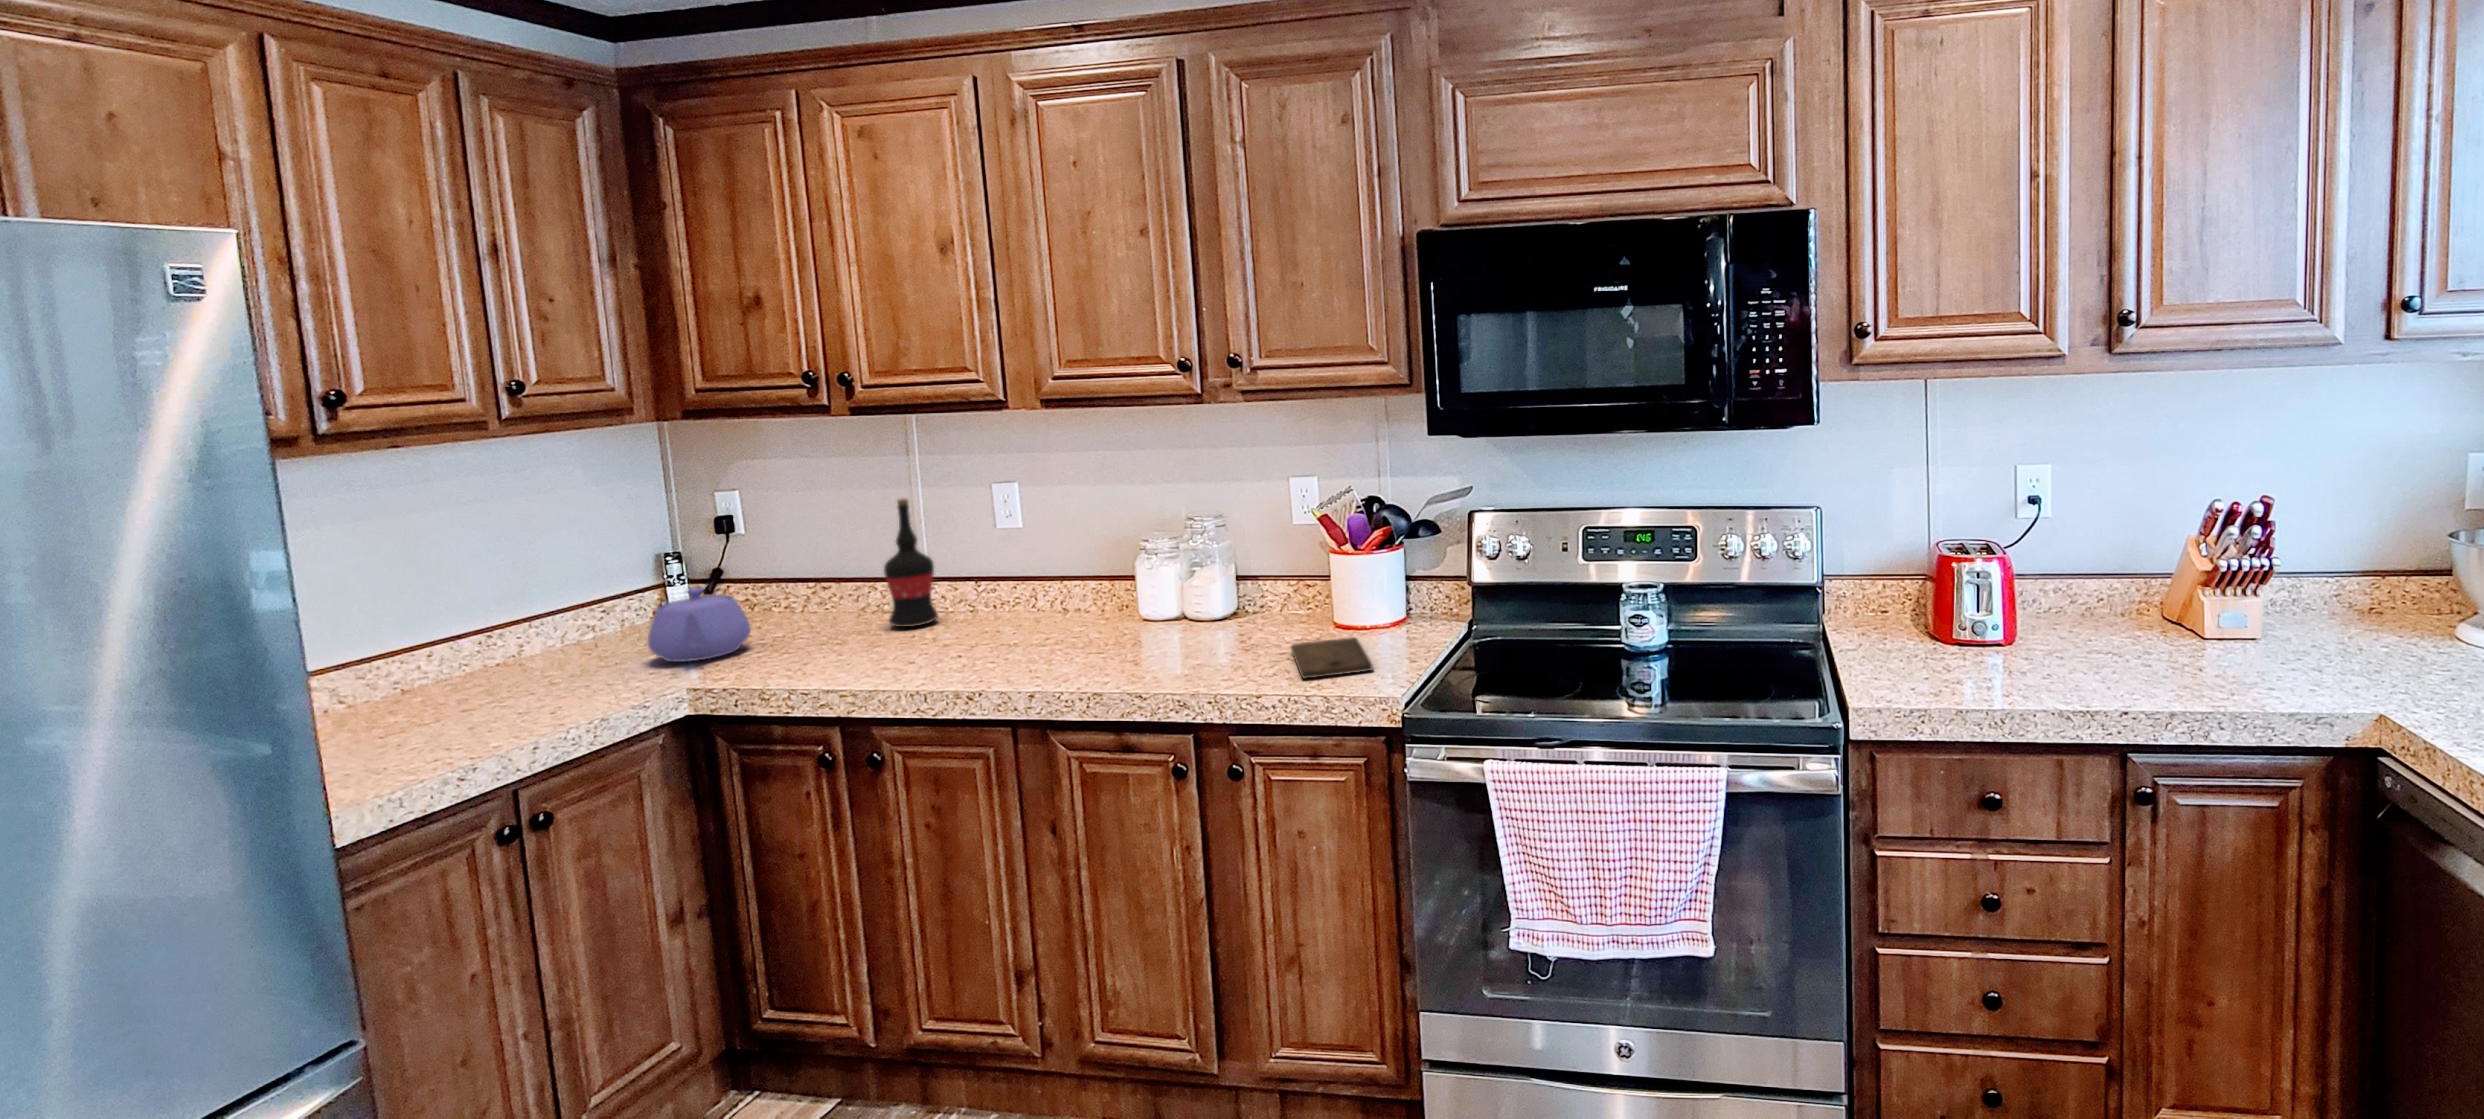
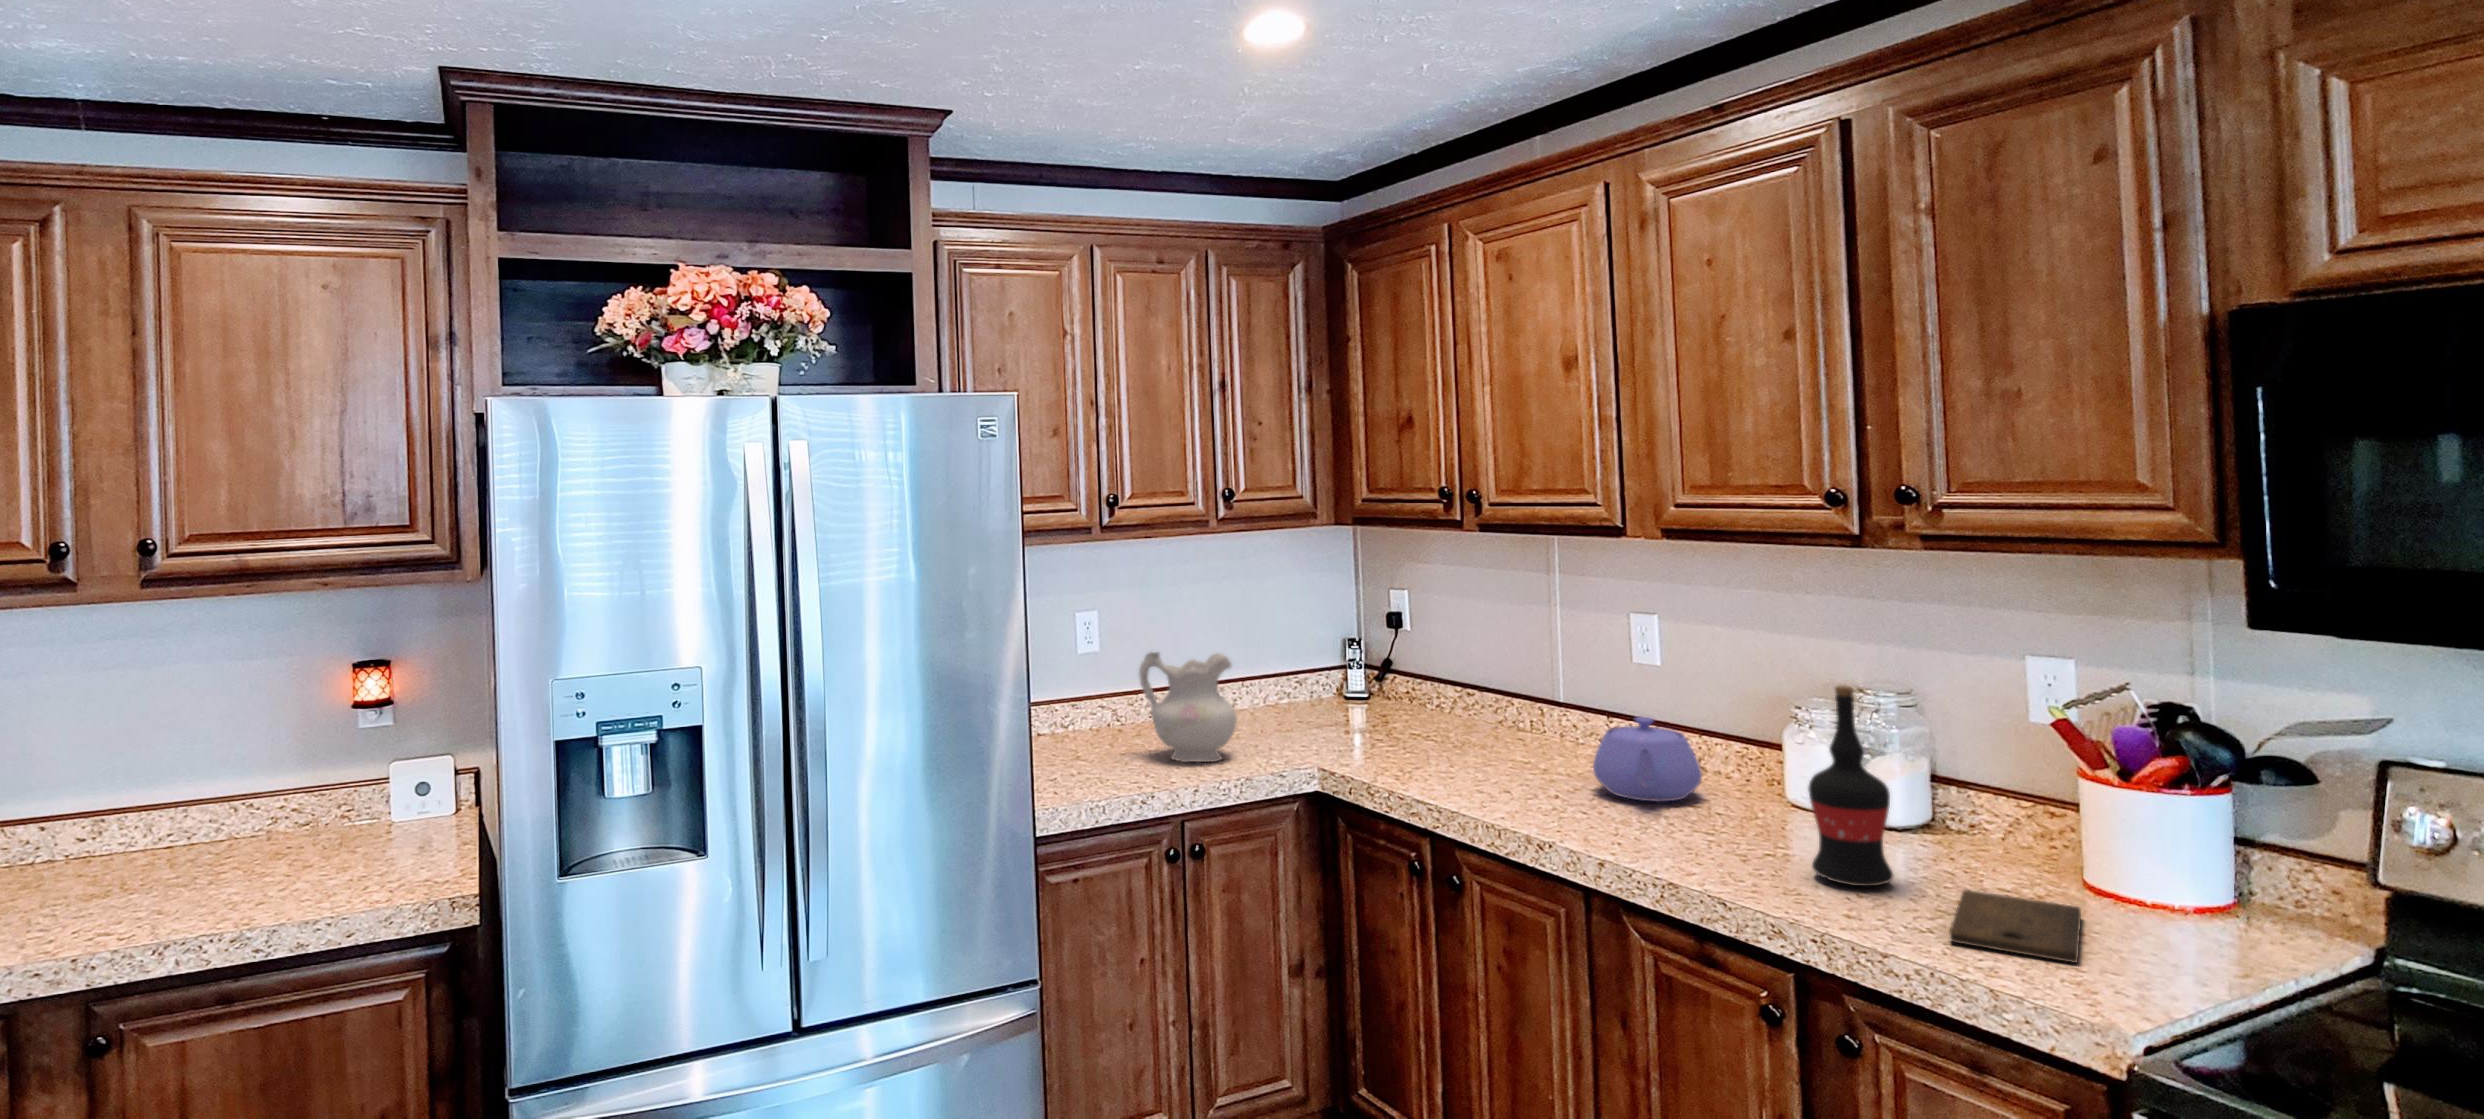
wine bottle: present [884,499,938,627] -> present [1808,685,1893,886]
ceramic pitcher: none [406,582,565,722] -> present [1139,652,1236,762]
teapot: present [648,588,751,662] -> present [1593,717,1702,801]

